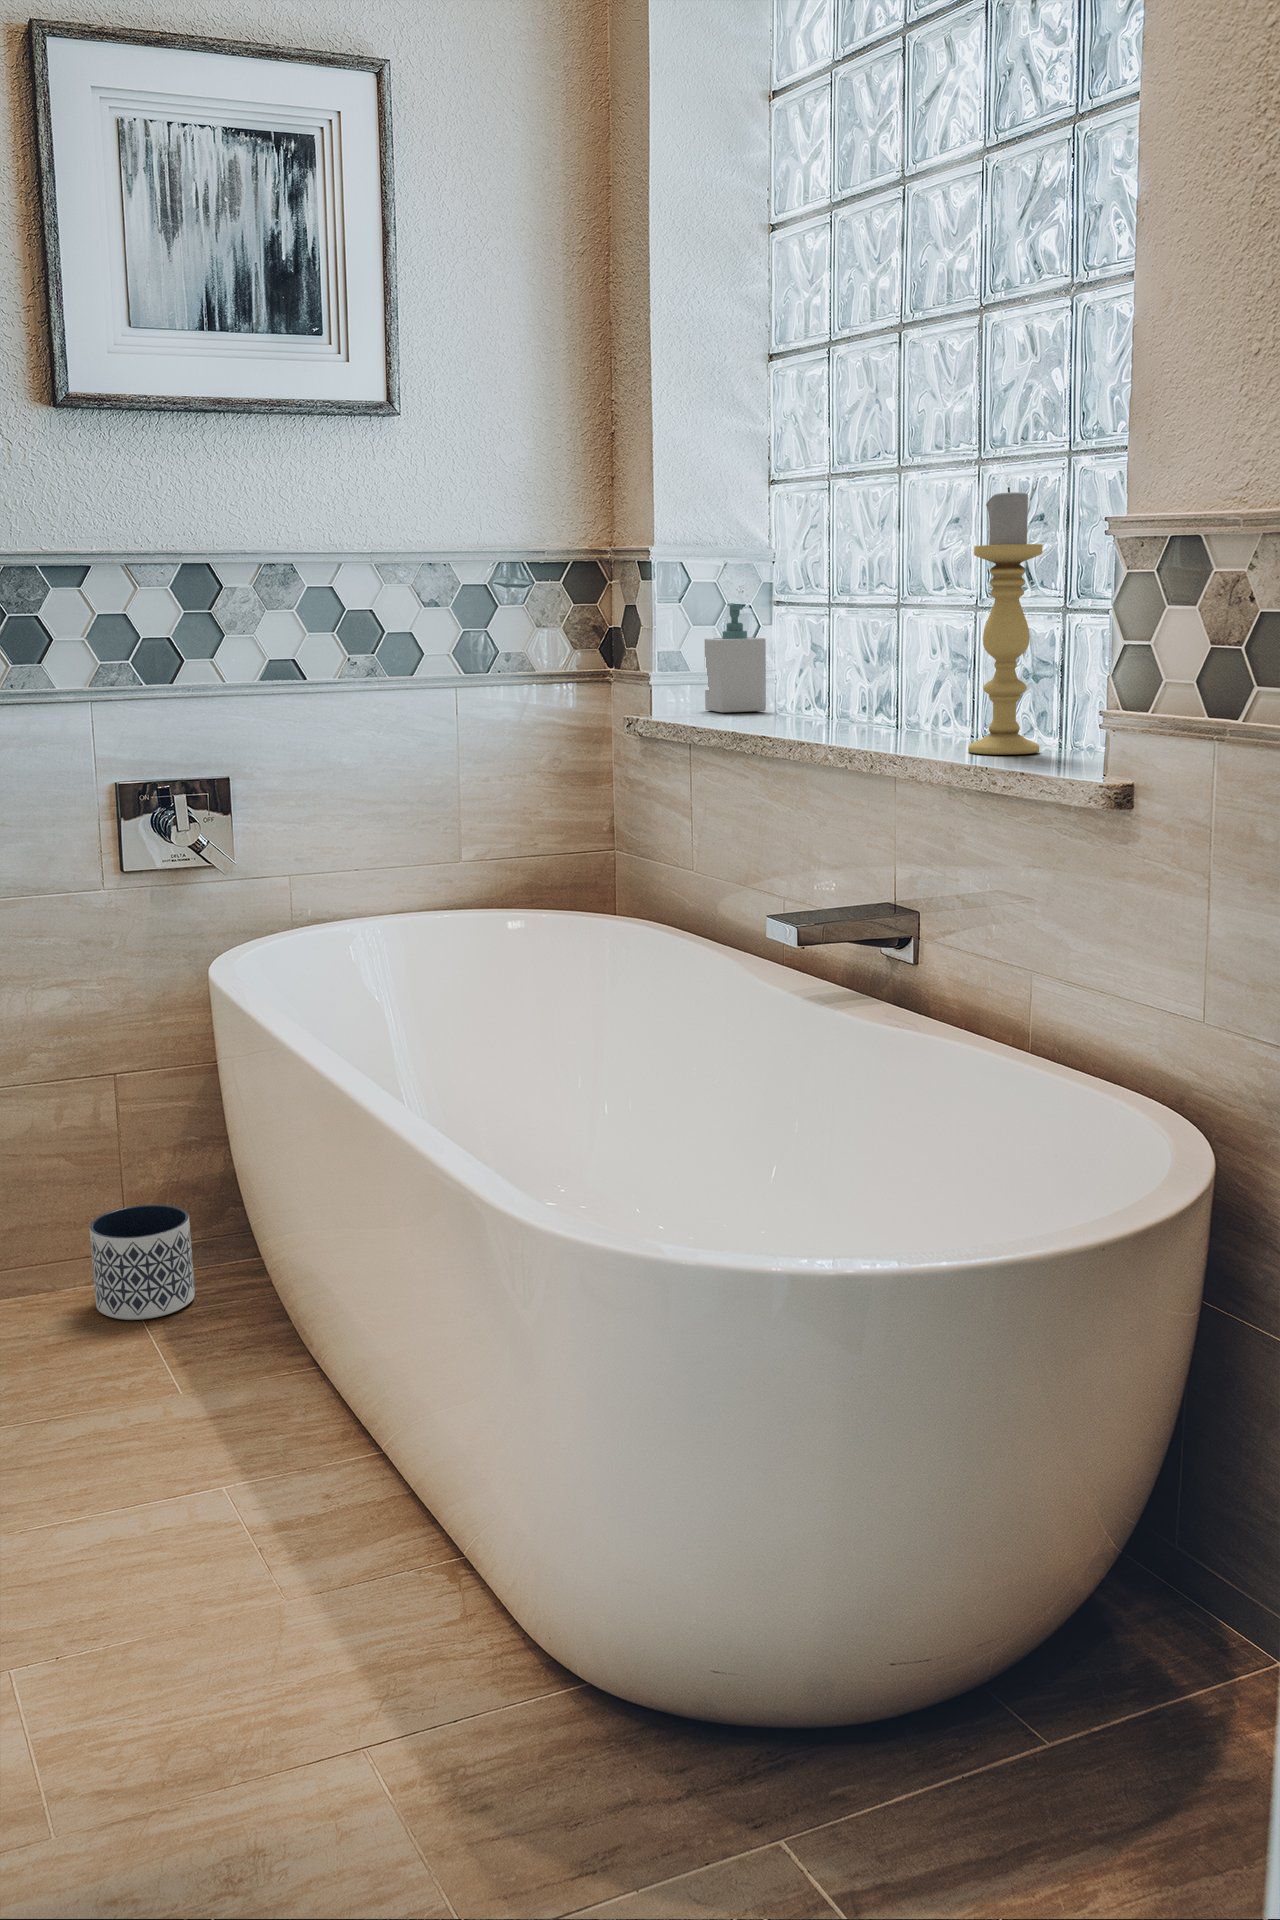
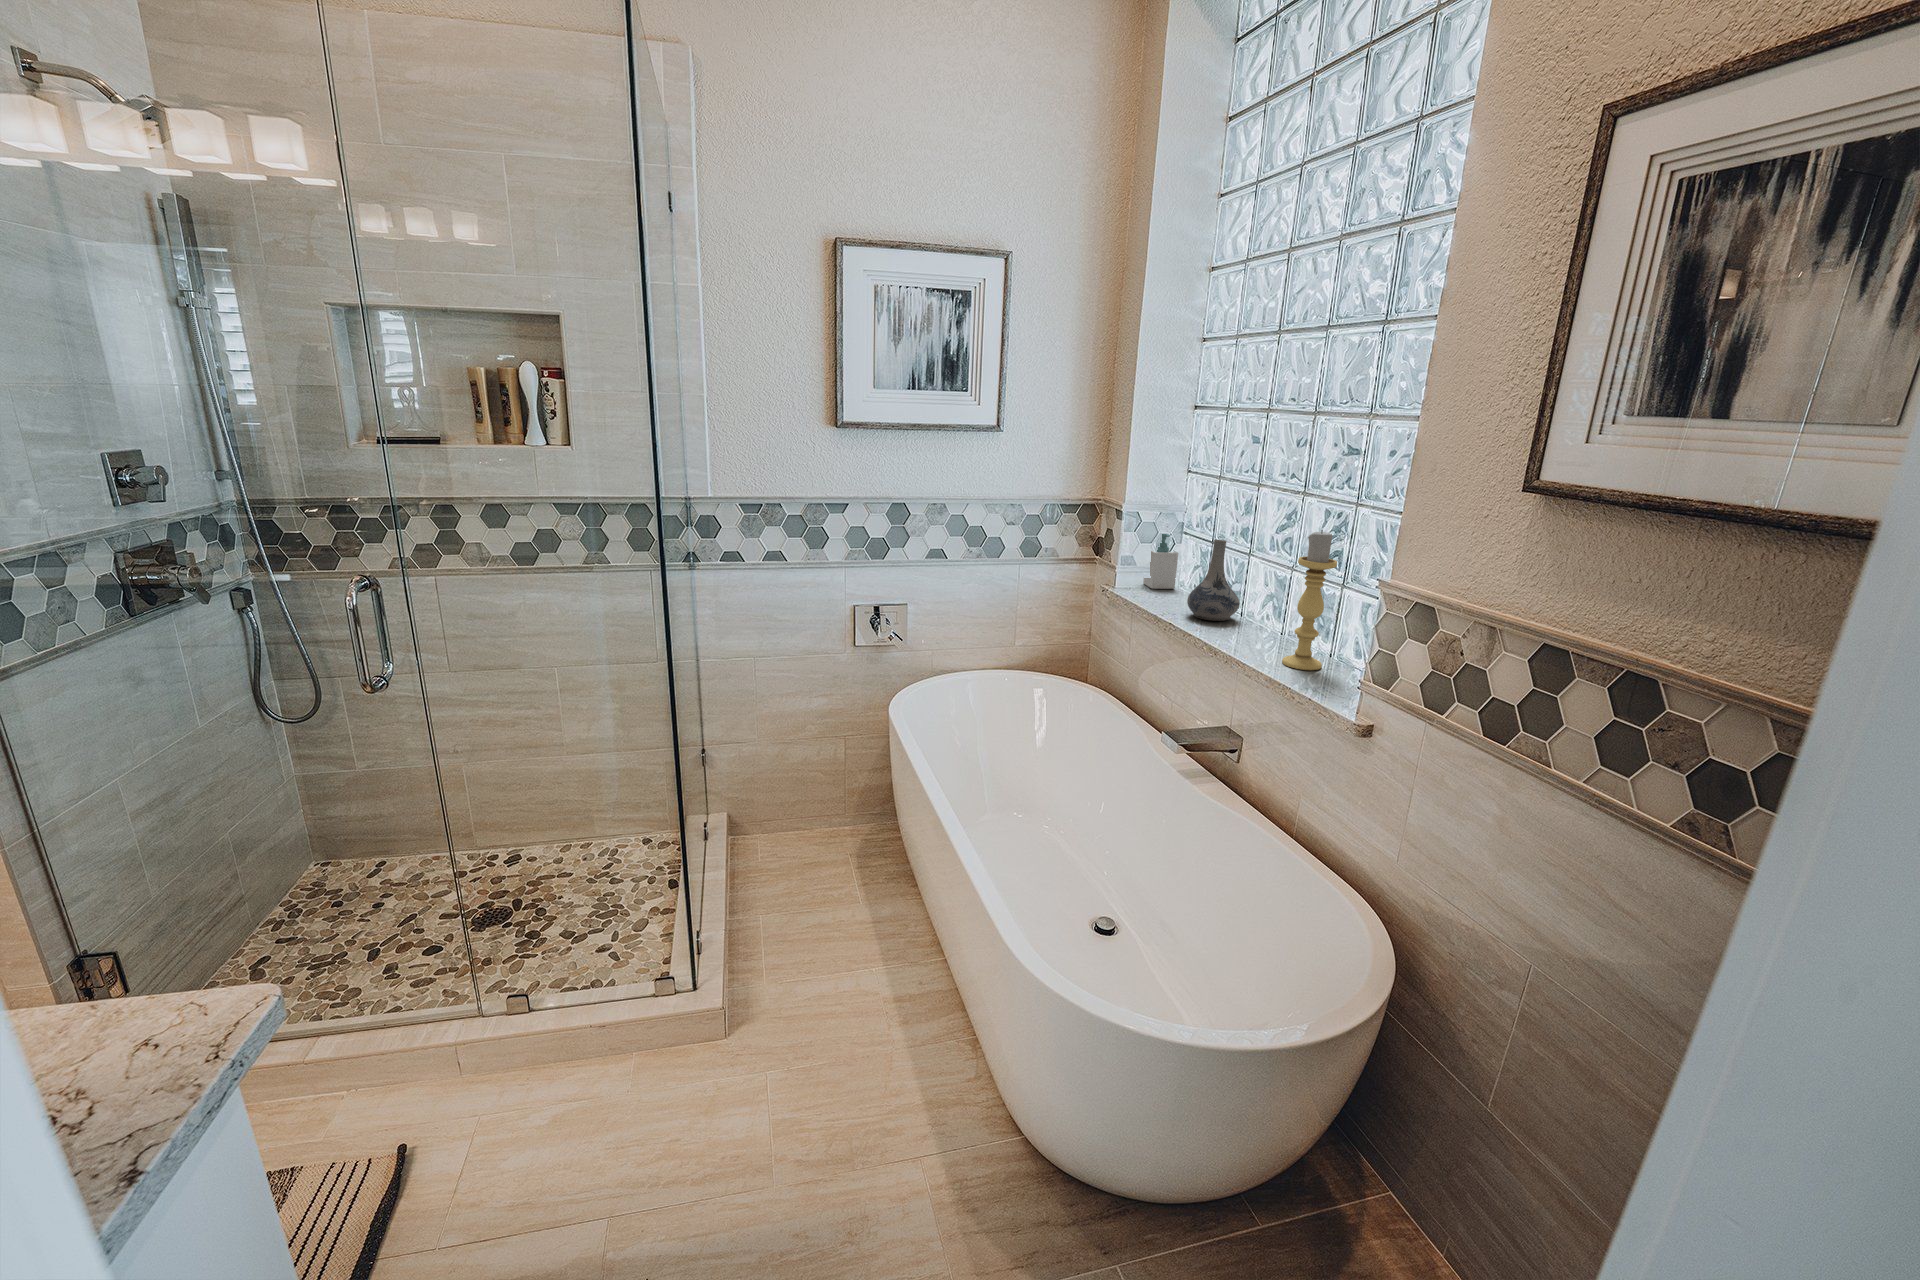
decorative vase: none [788,574,886,727] -> present [1187,540,1240,621]
planter: present [90,1205,195,1320] -> none [824,803,869,861]

